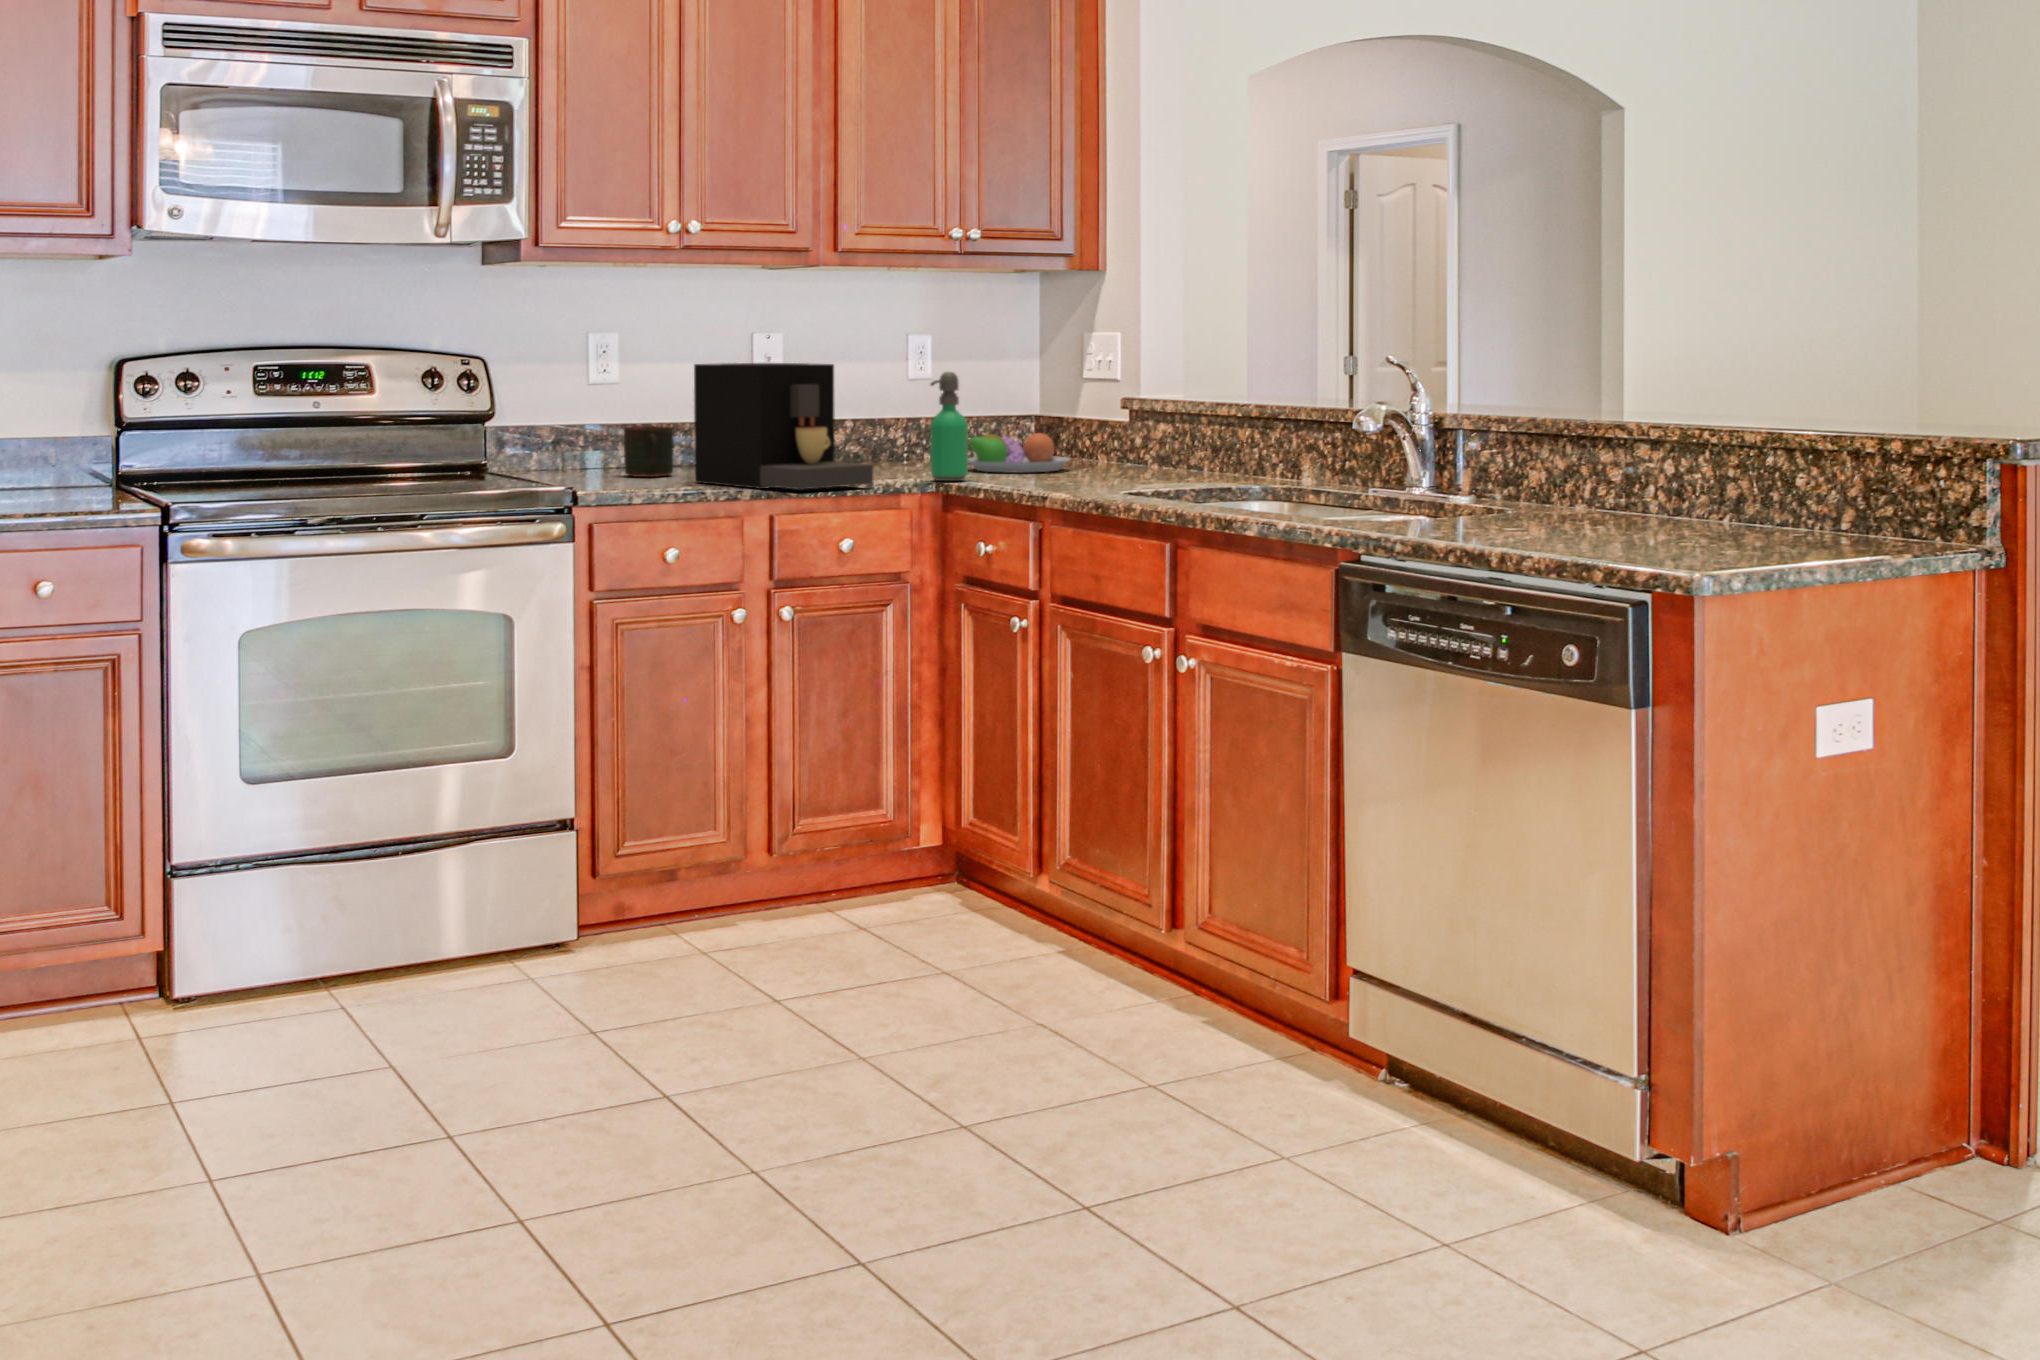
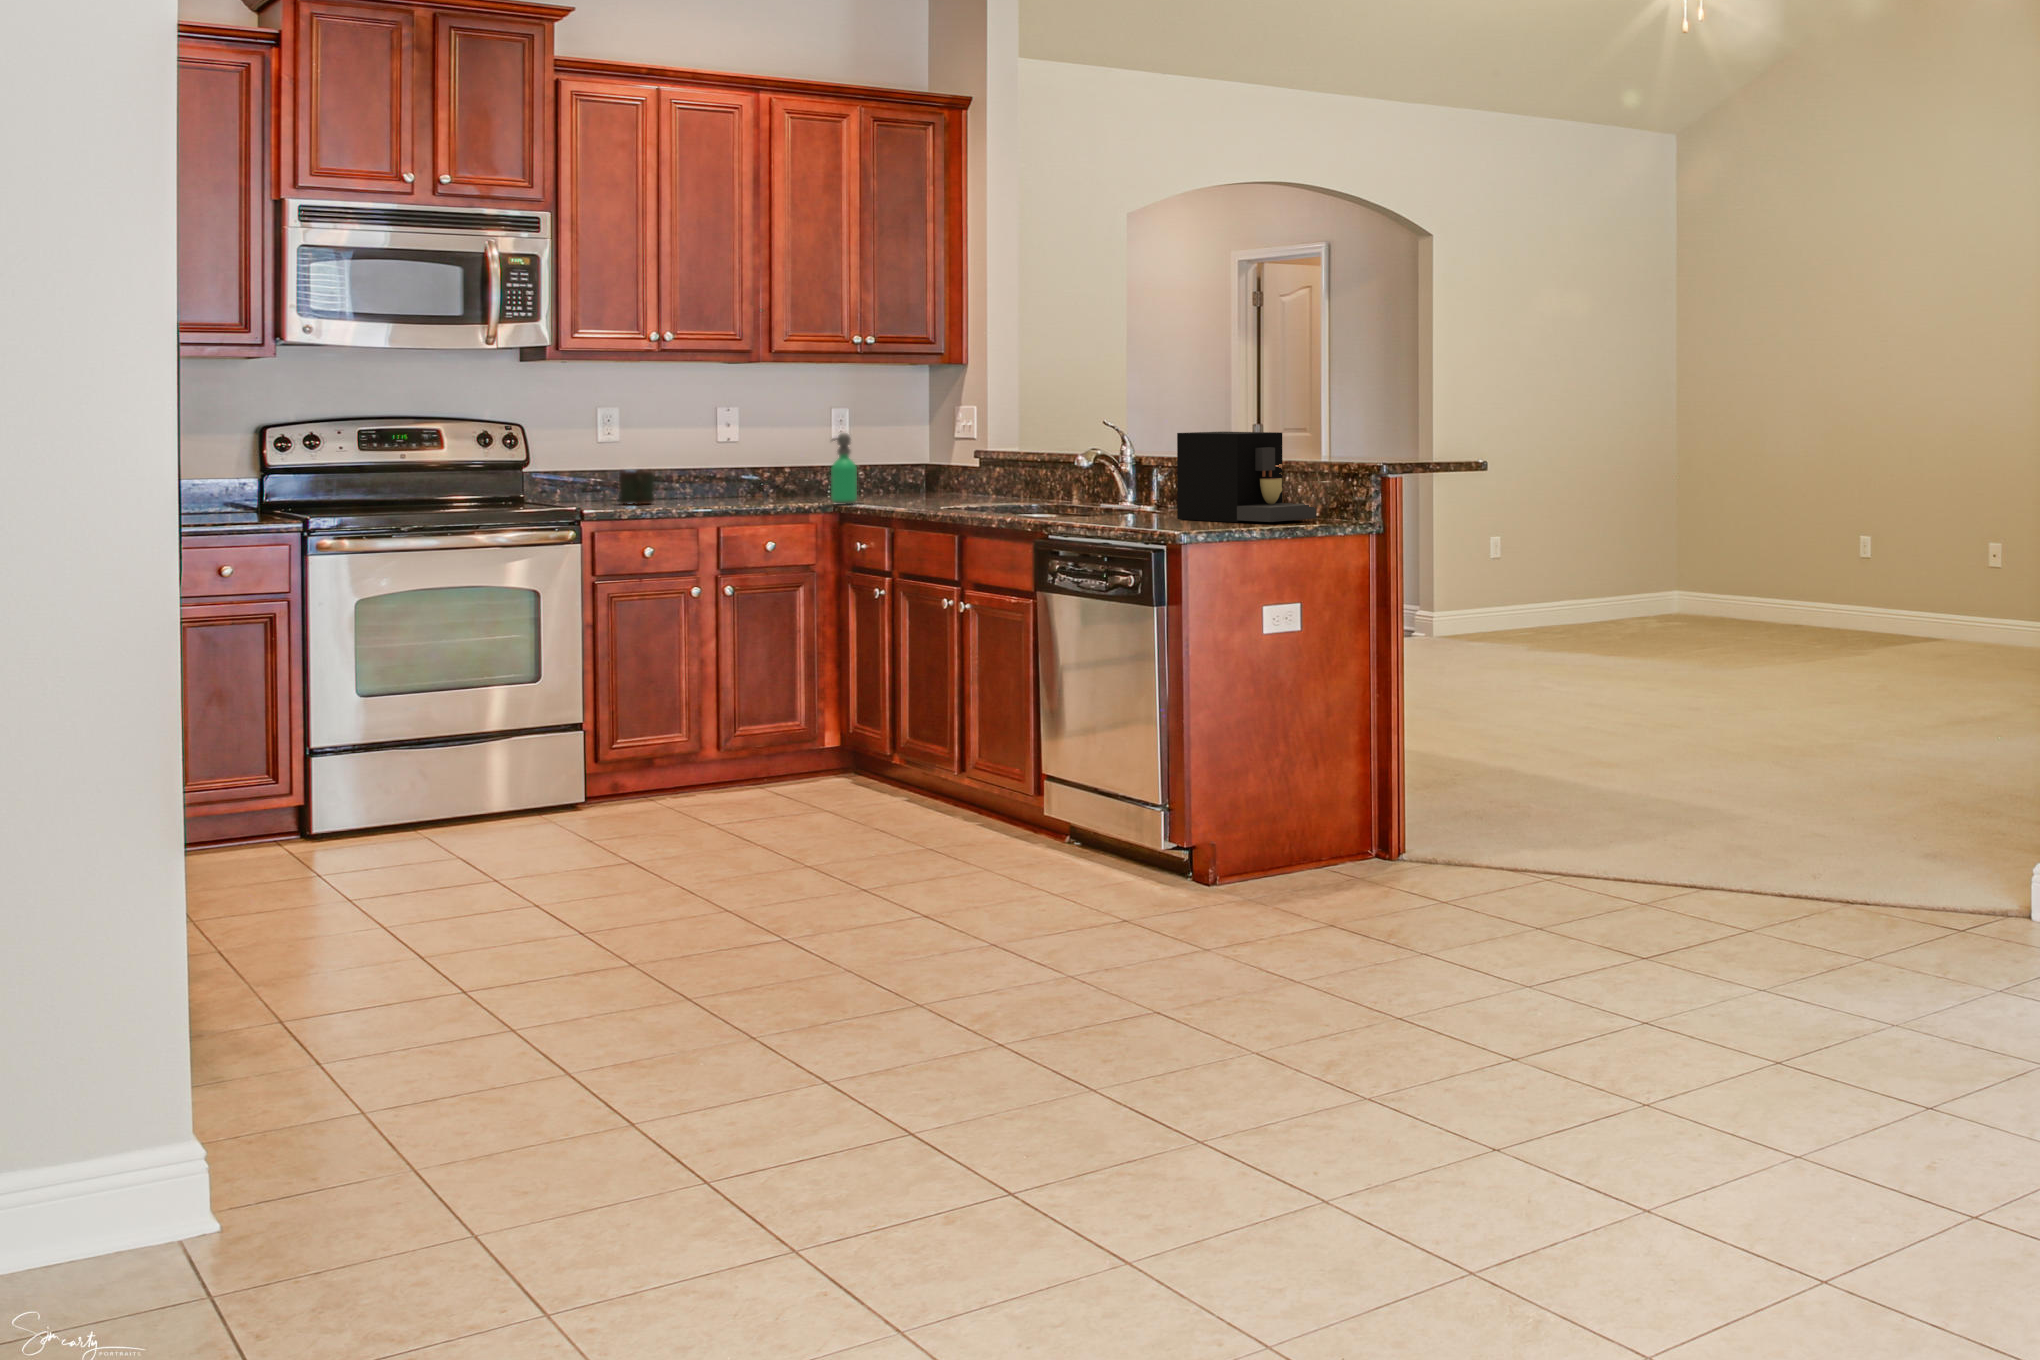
coffee maker: present [694,363,873,490] -> present [1177,432,1316,522]
fruit bowl: present [968,428,1069,473] -> none [857,470,937,500]

